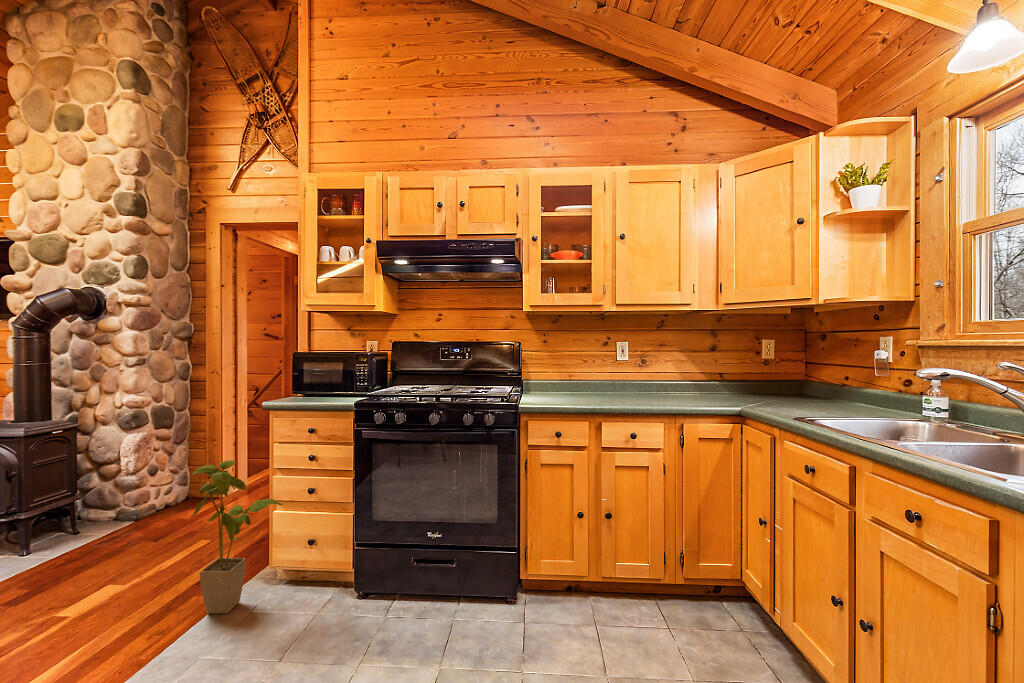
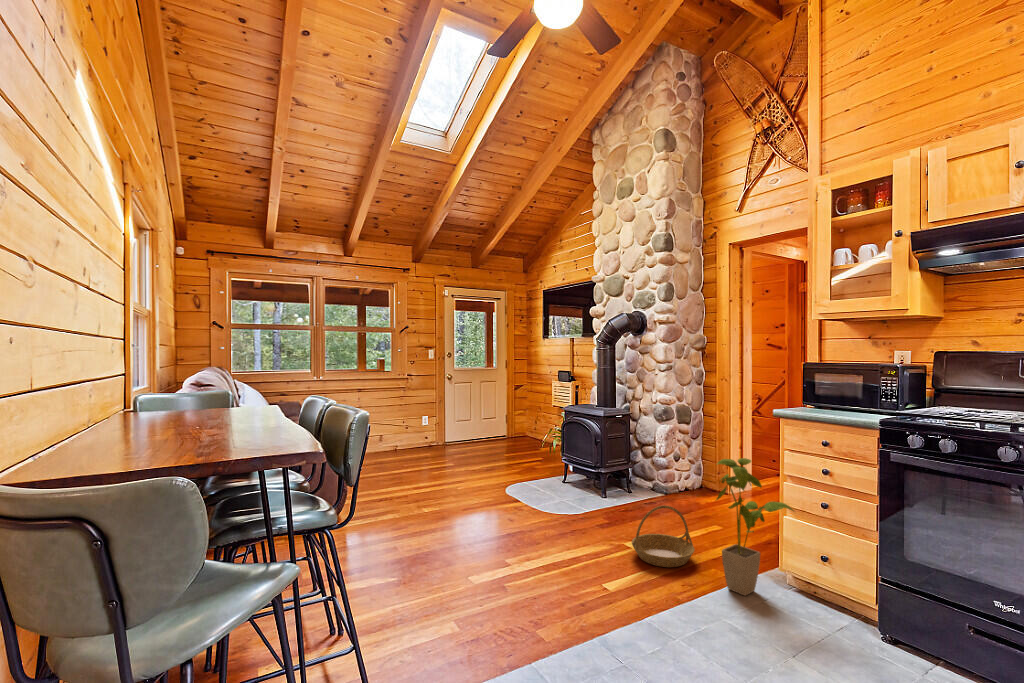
basket: none [65,538,166,625] -> present [632,505,695,567]

